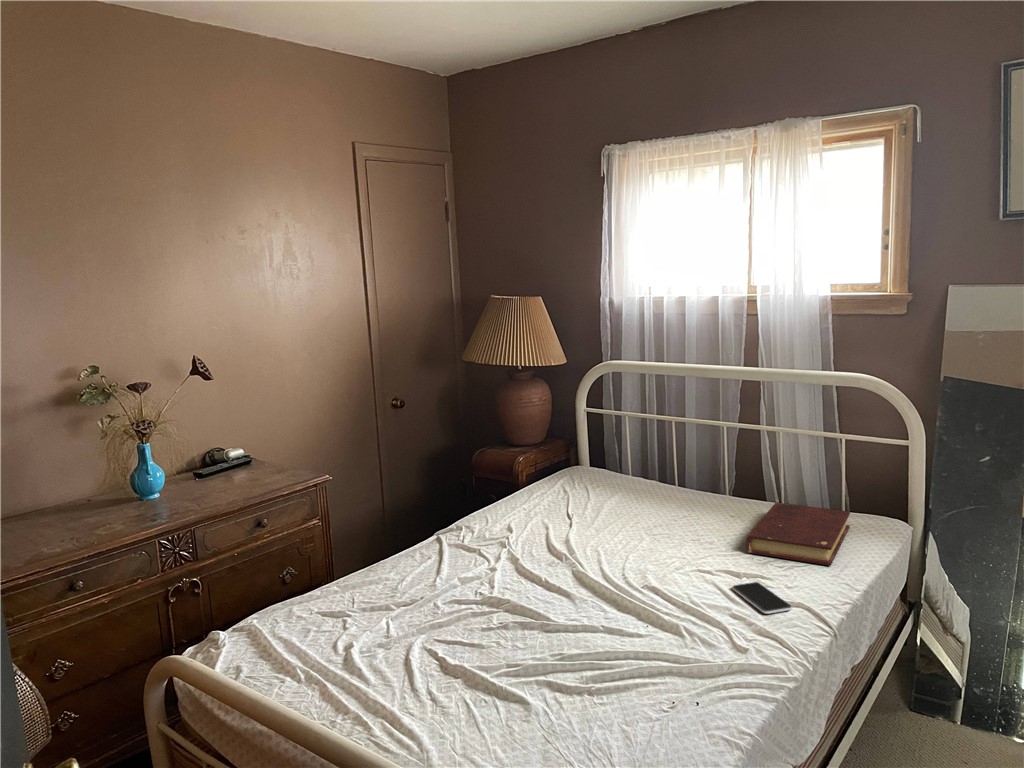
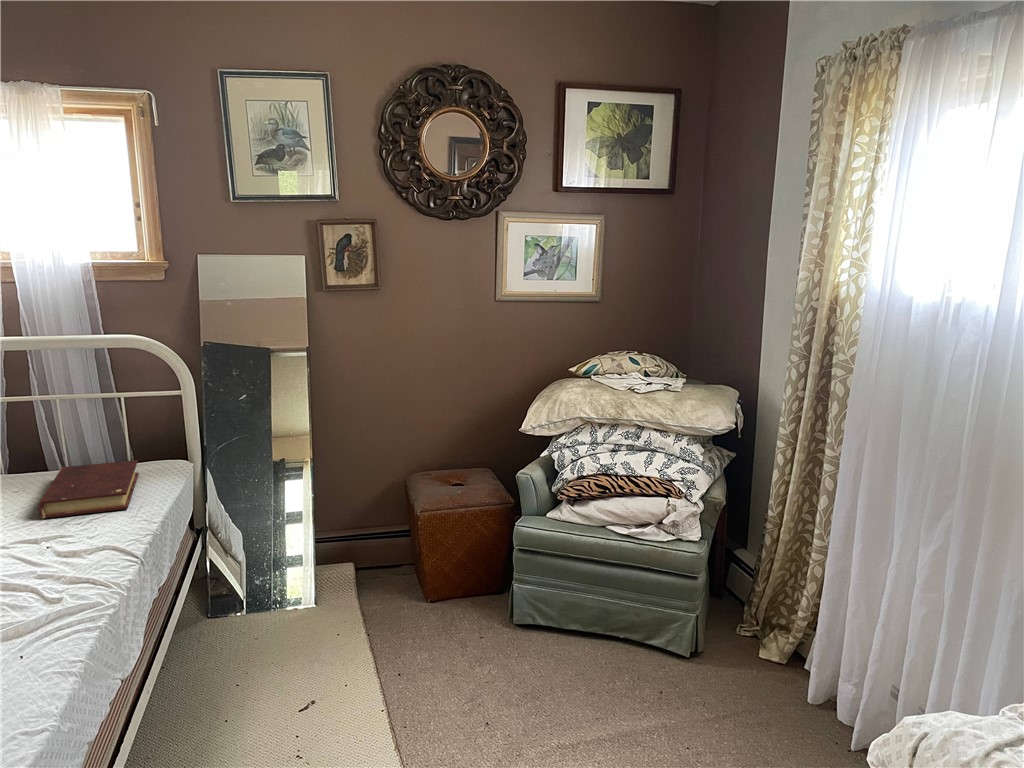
smartphone: present [732,582,792,614] -> none [33,541,98,564]

